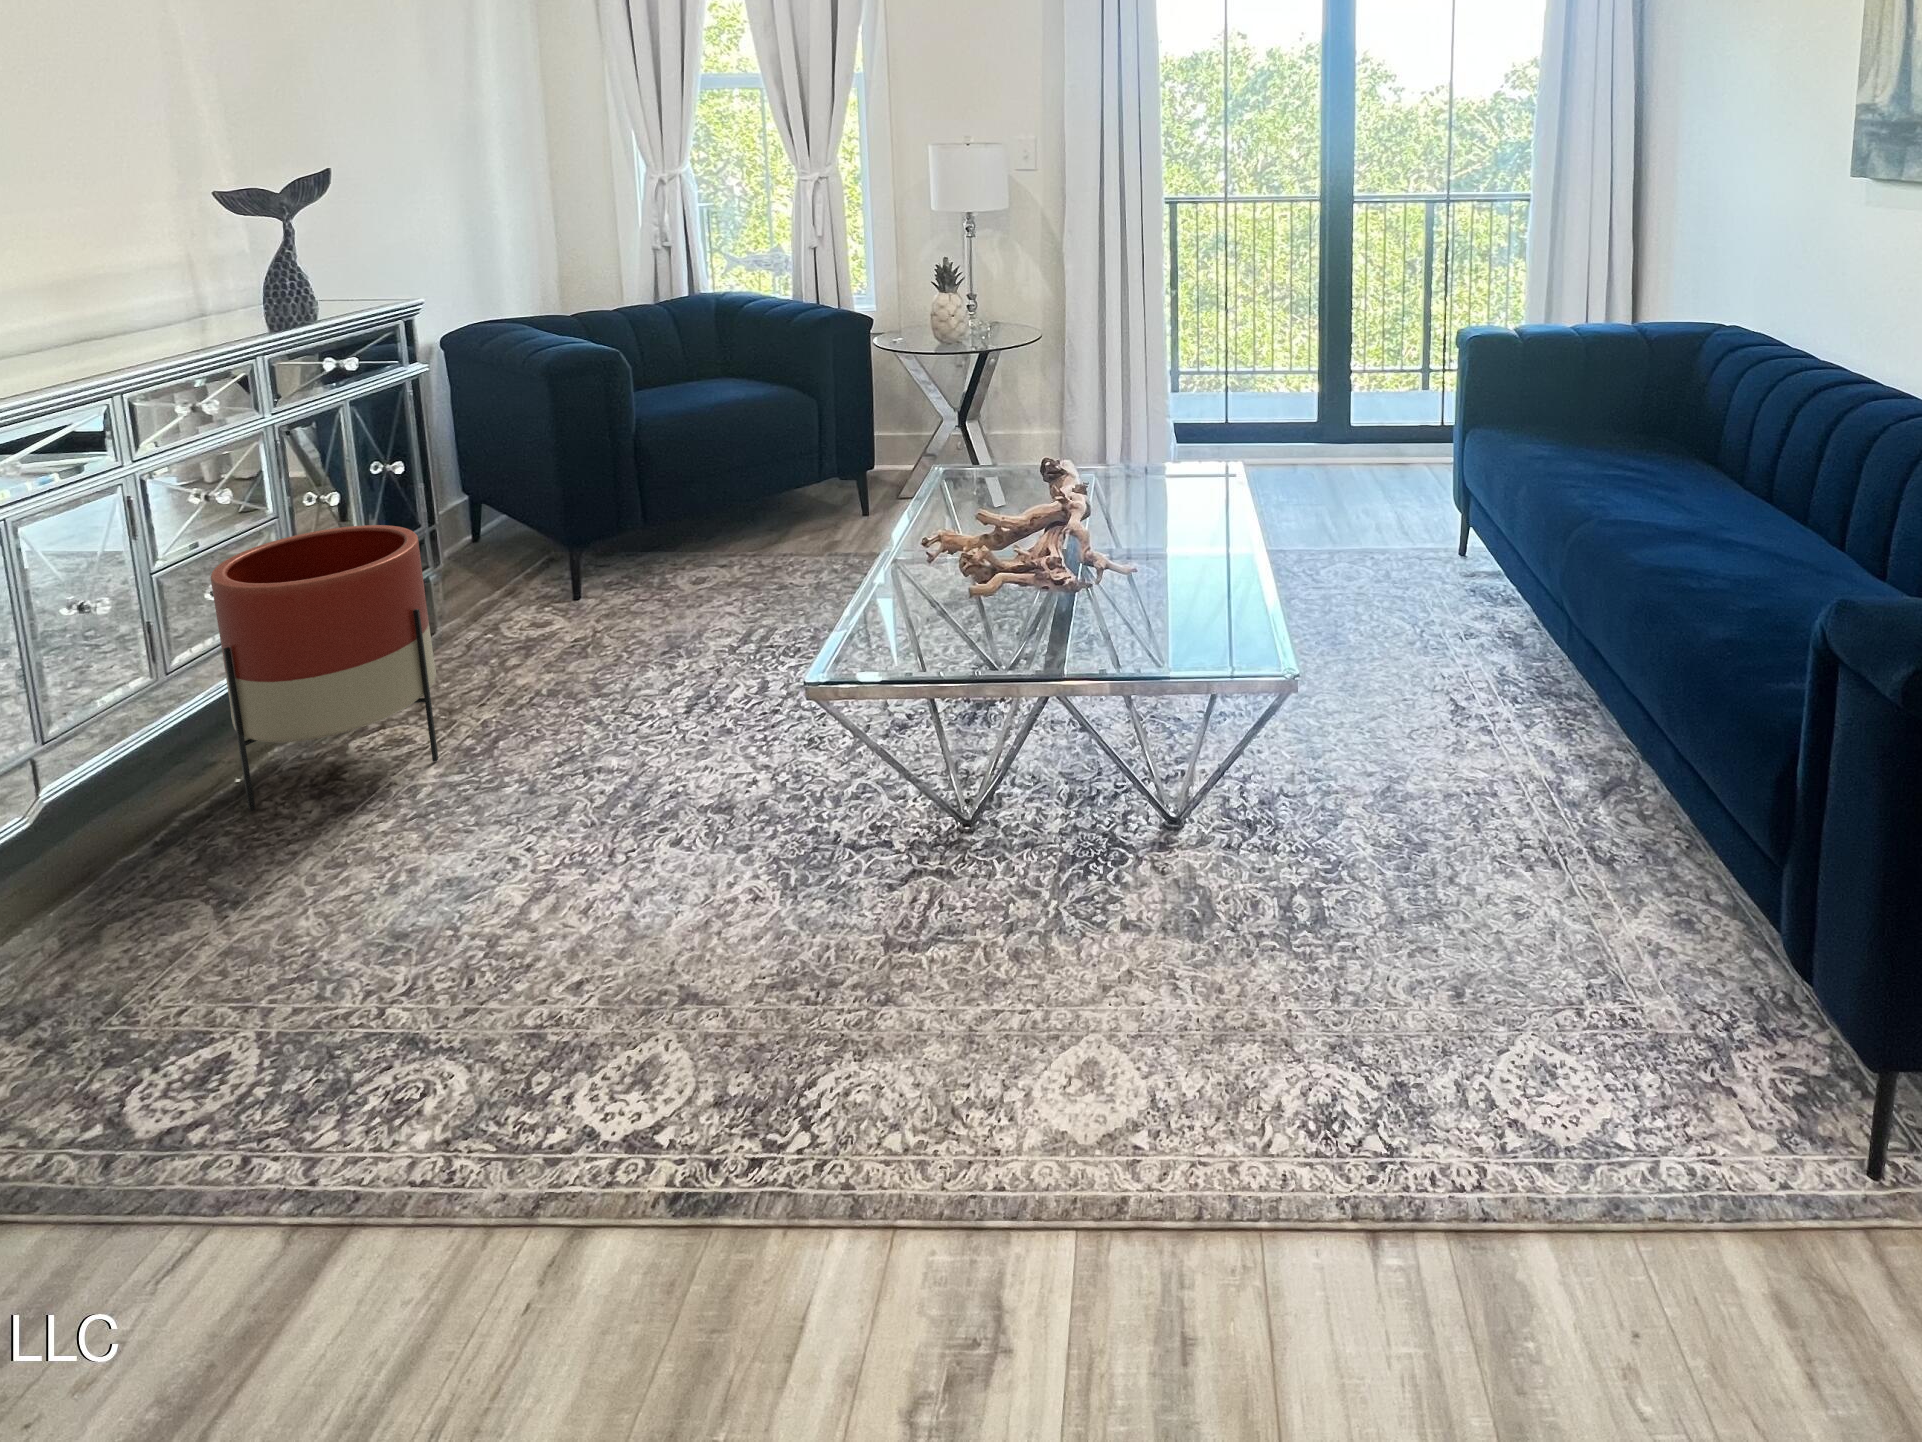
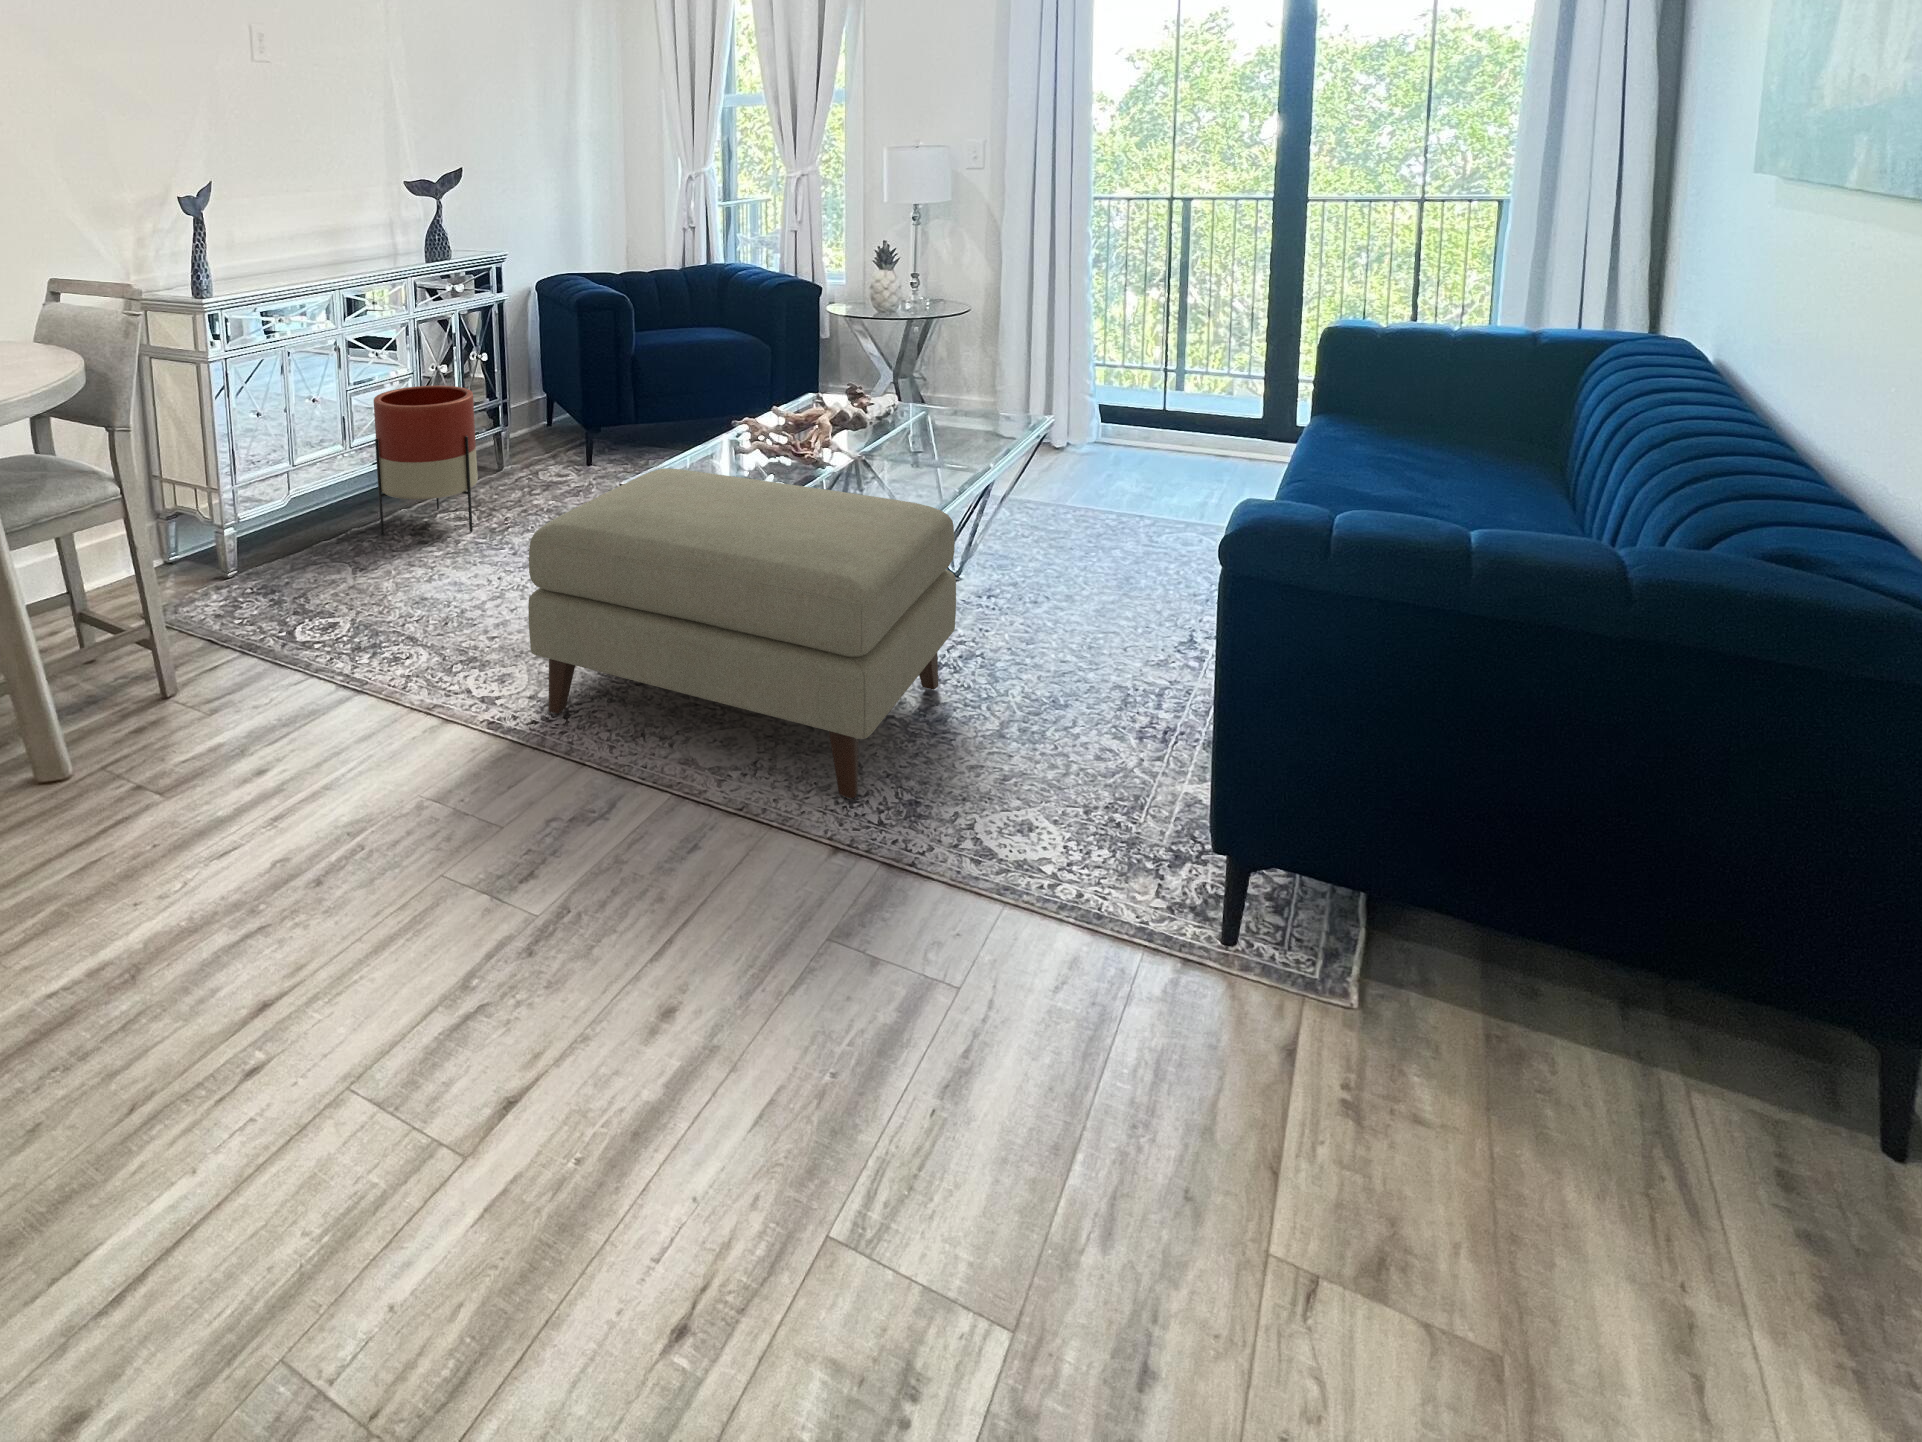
ottoman: none [721,622,1361,1128] -> present [528,468,956,799]

